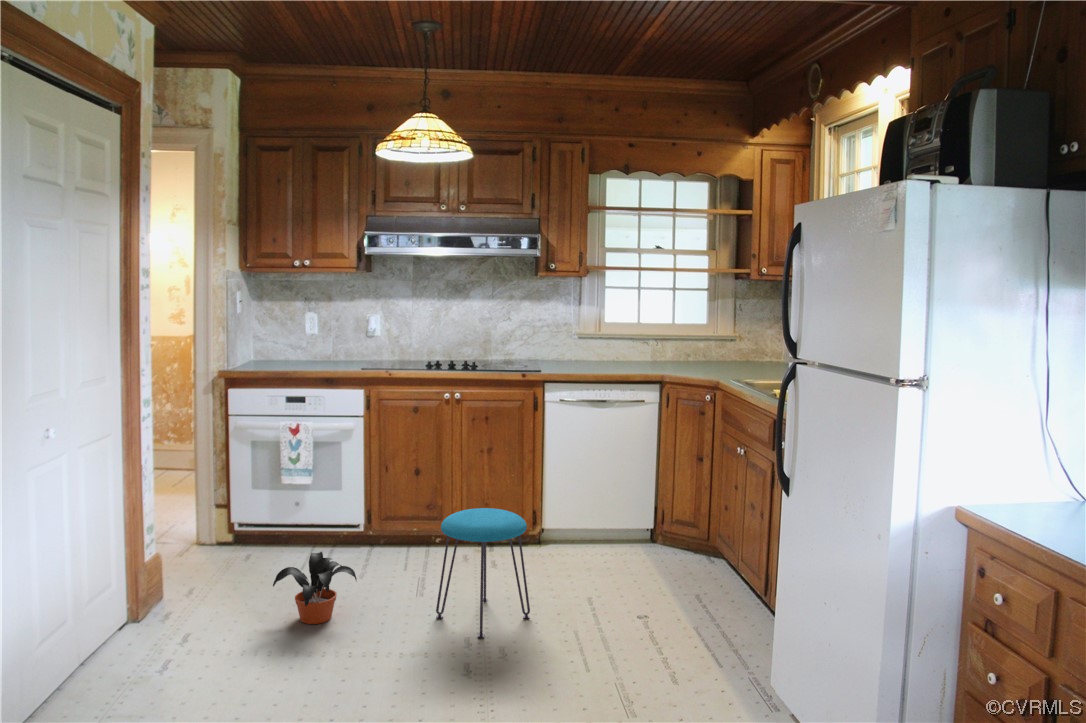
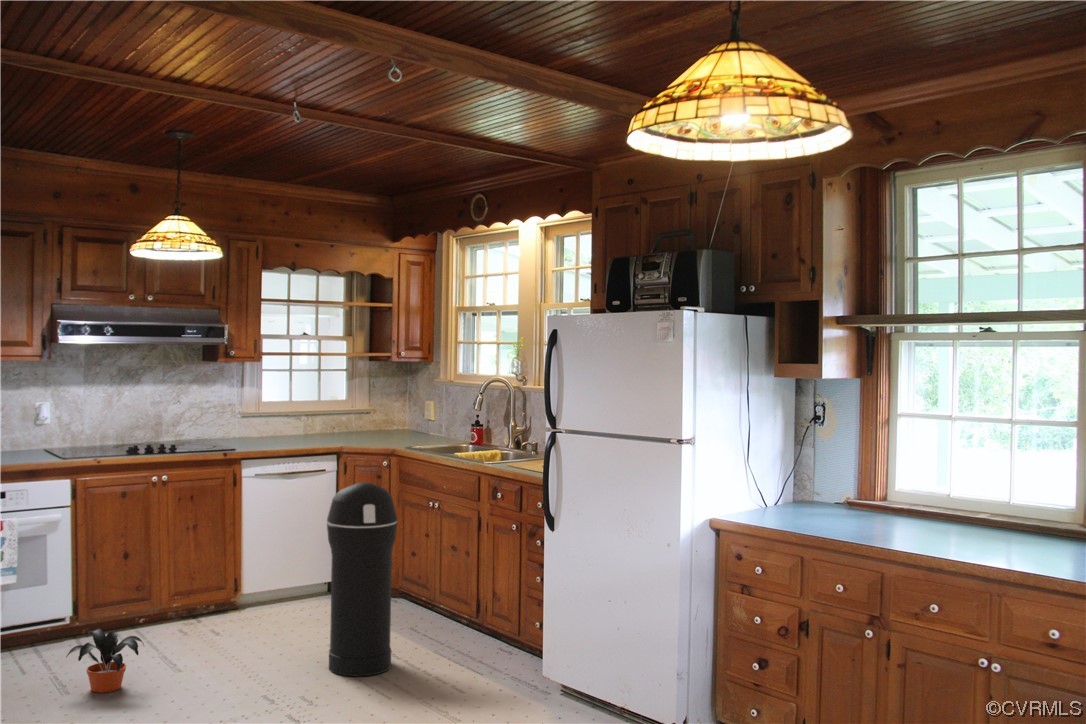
trash can: none [545,419,638,676] -> present [327,482,397,676]
stool: present [436,508,530,637] -> none [214,569,291,672]

